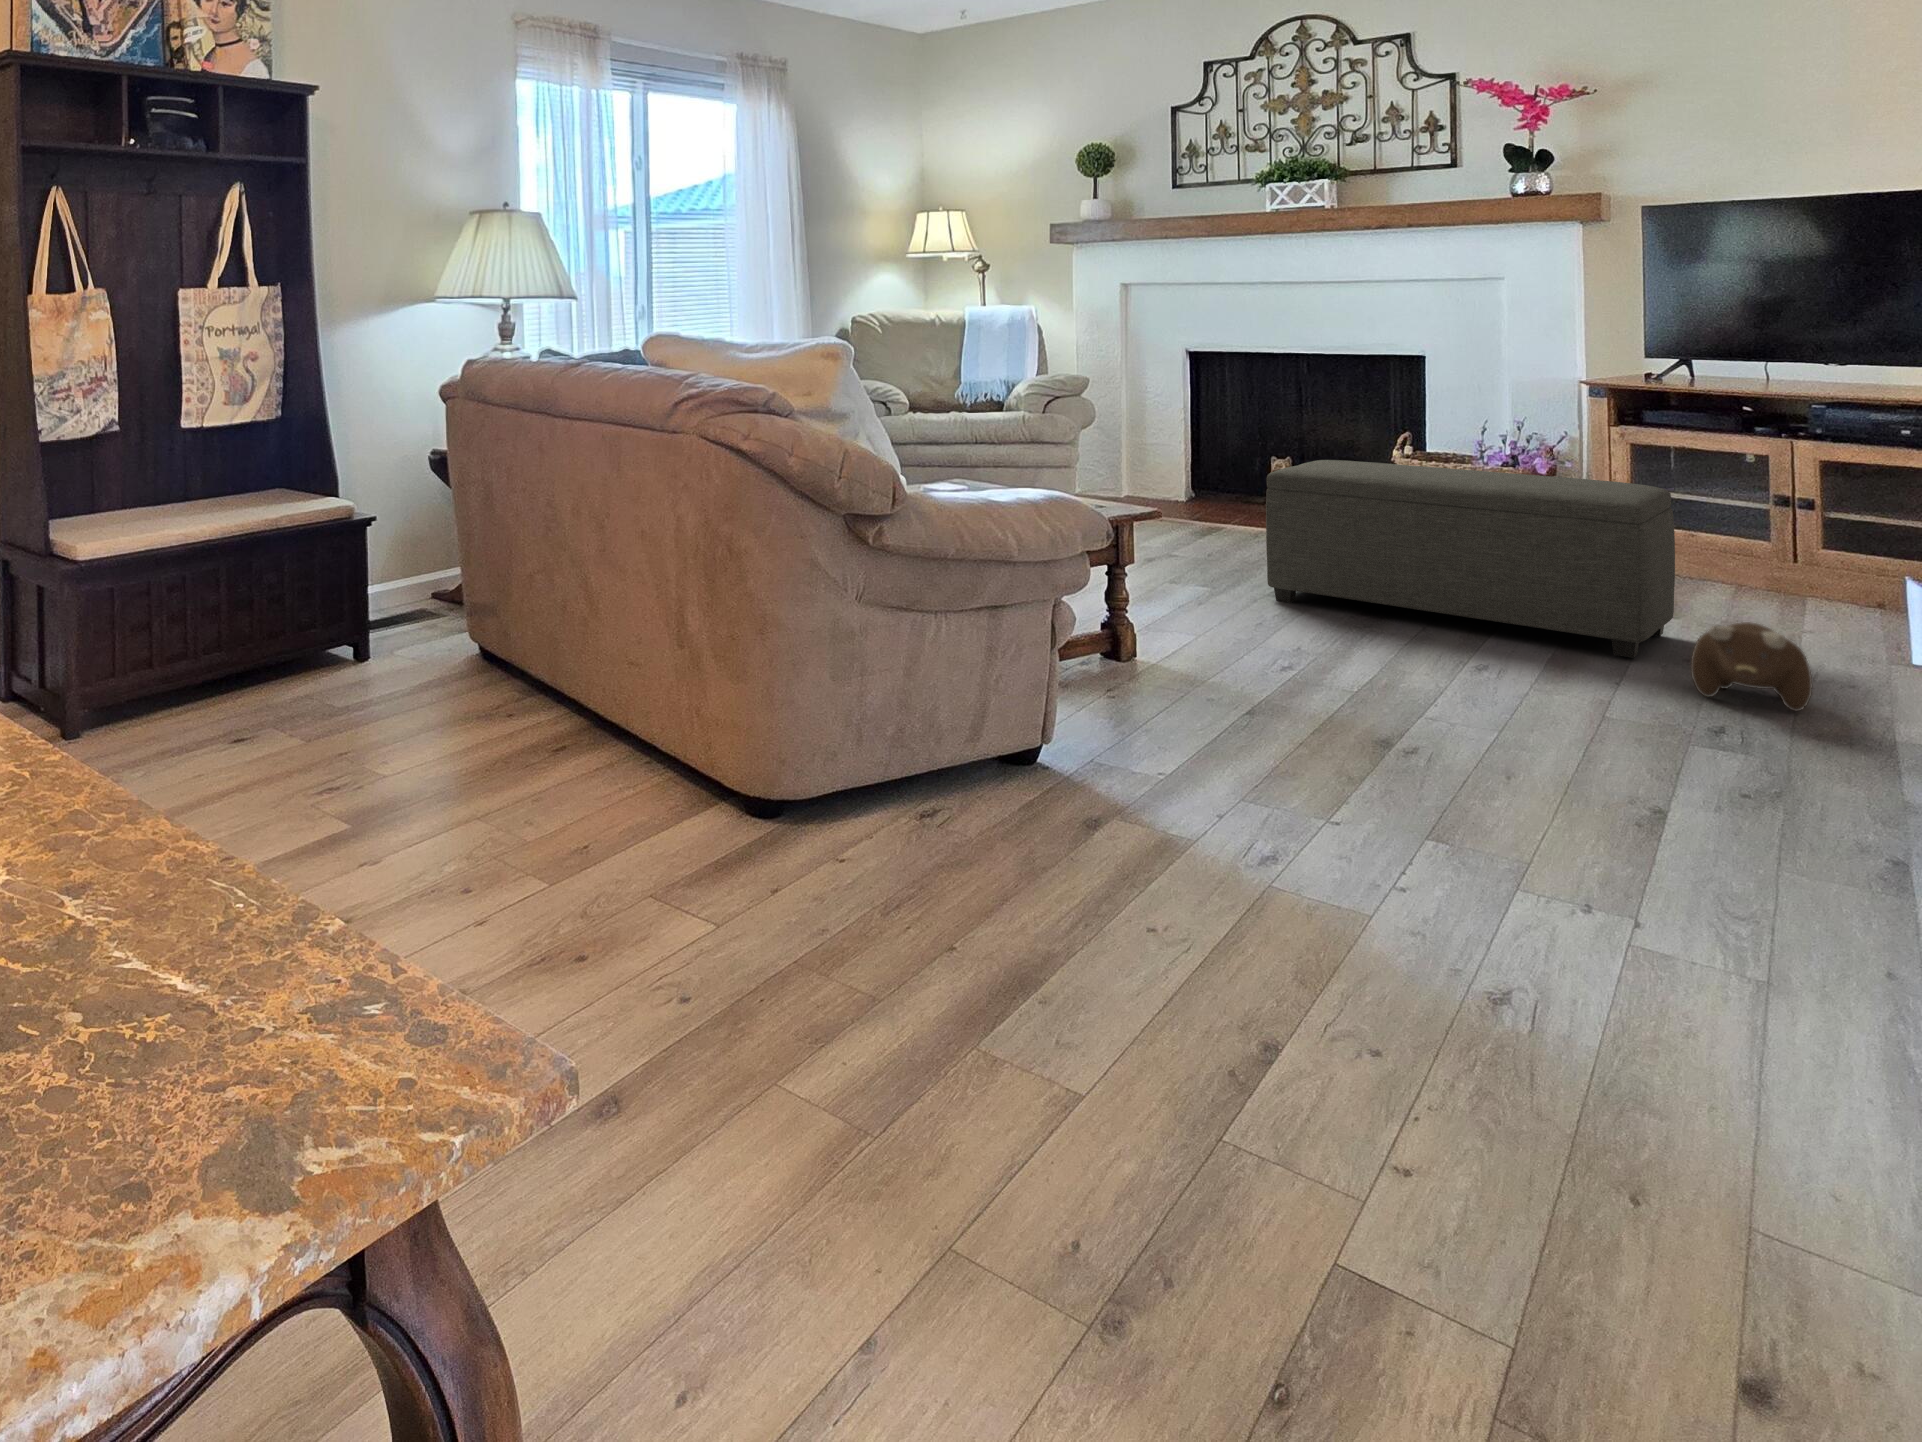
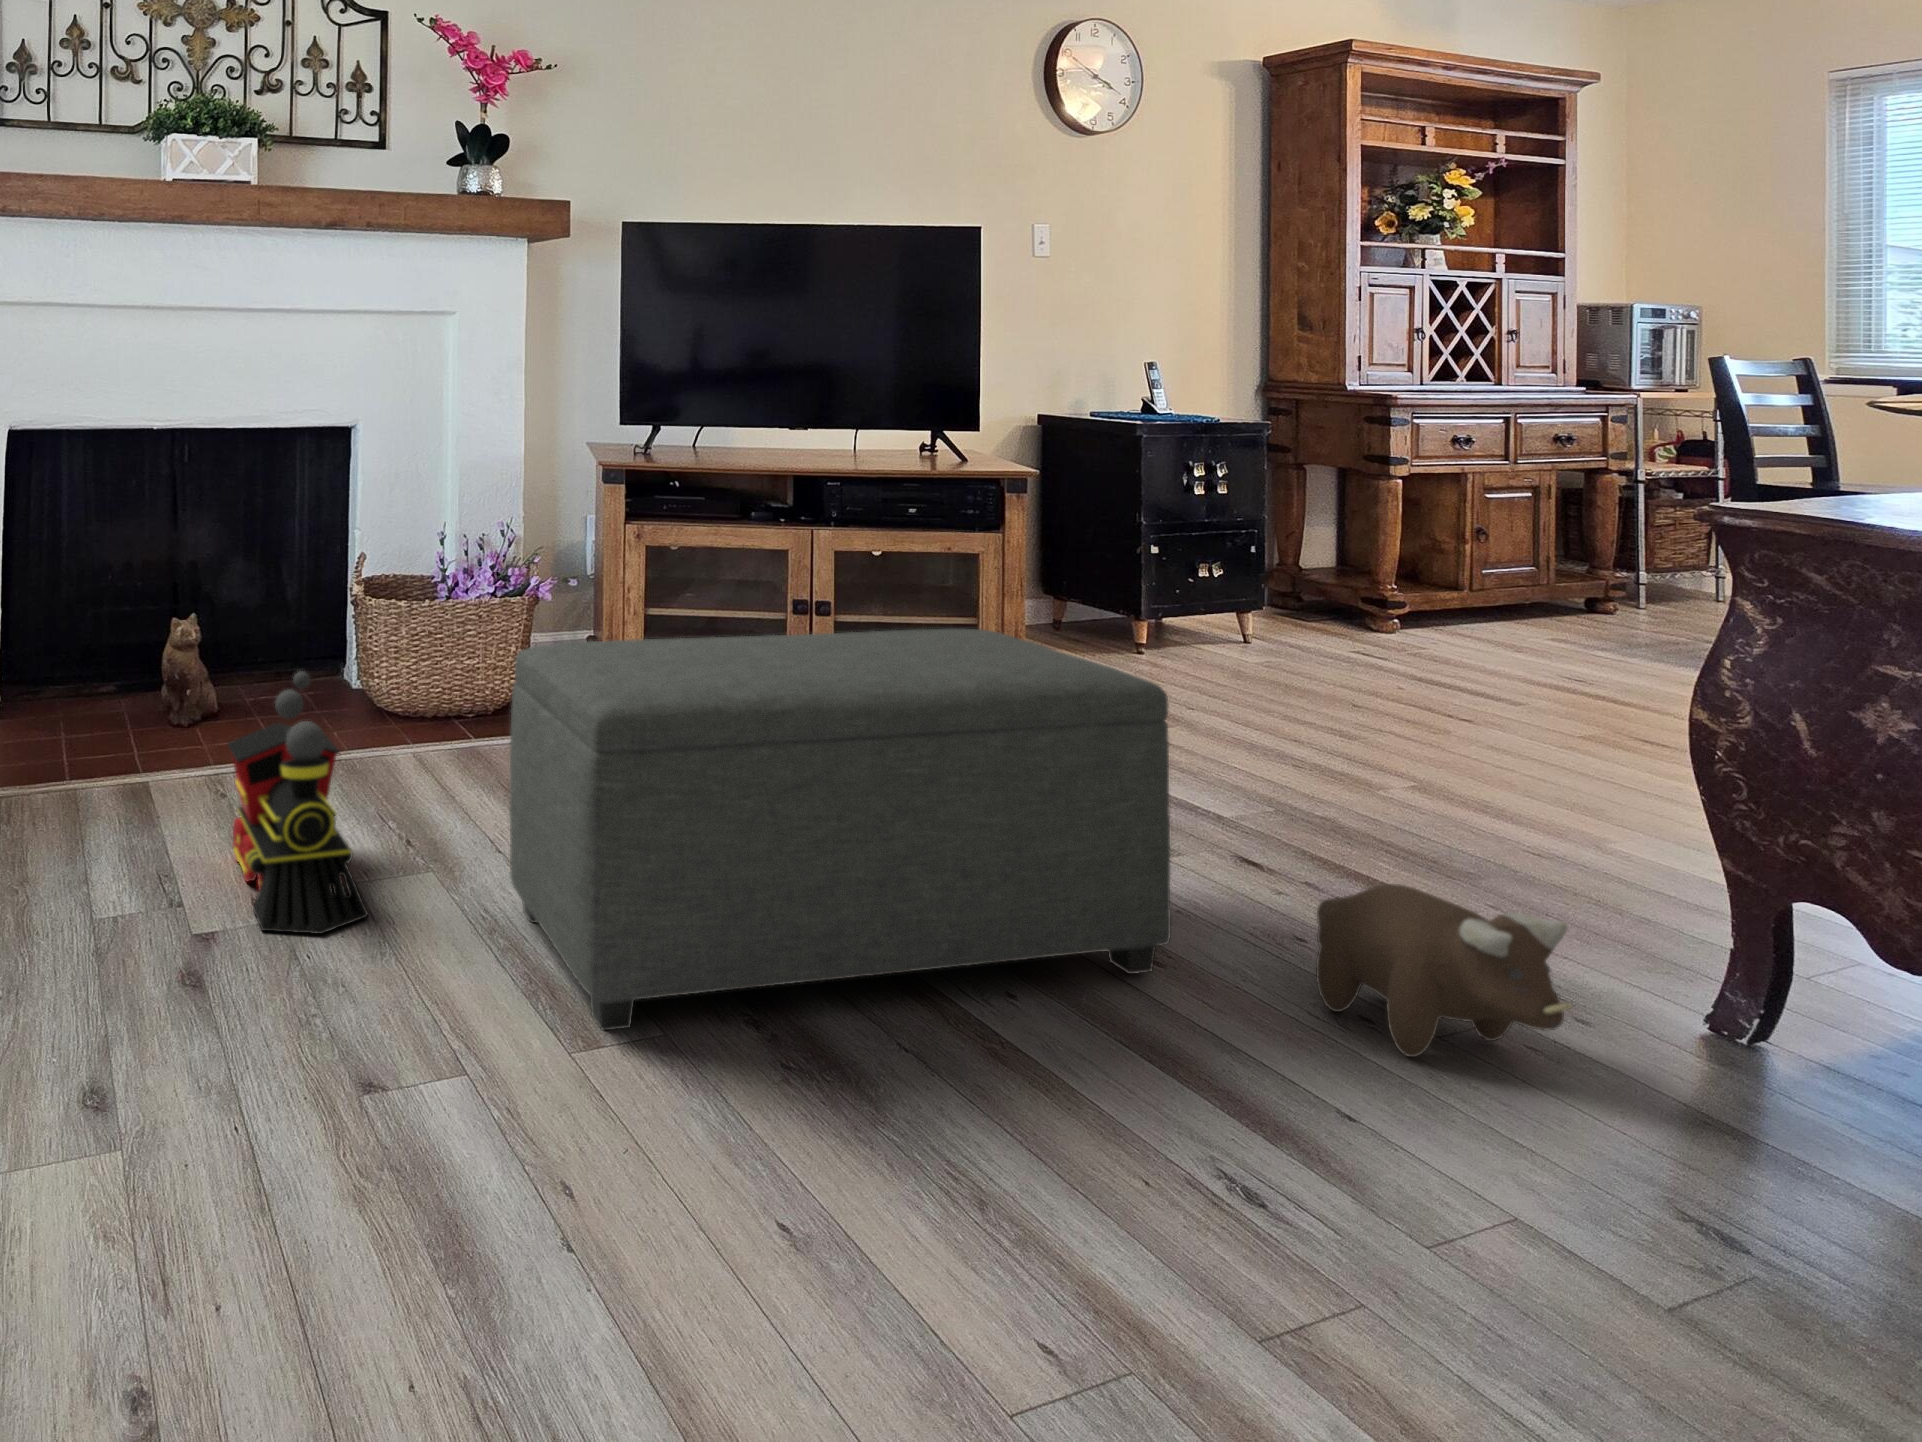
toy train: none [1186,466,1264,567] -> present [228,671,368,934]

